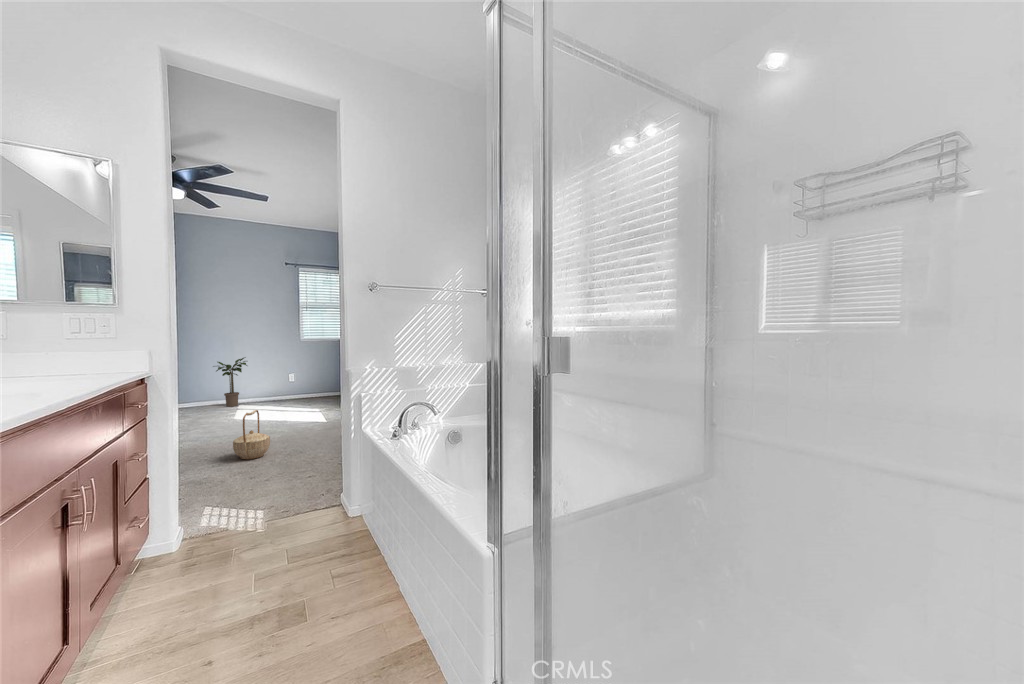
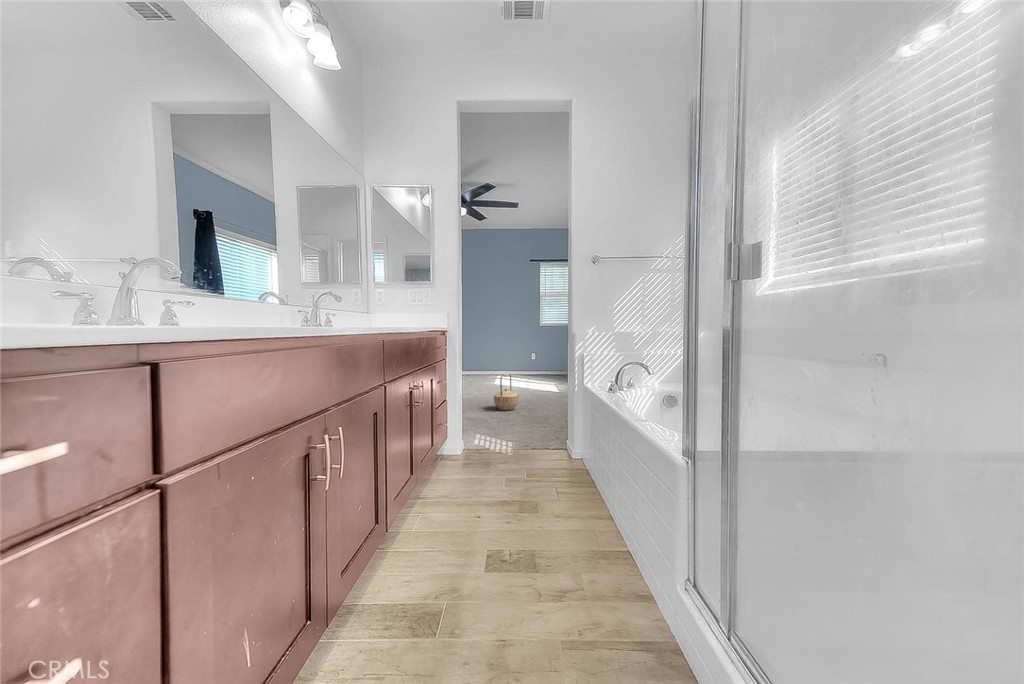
potted plant: present [216,358,247,407] -> none [480,338,506,377]

